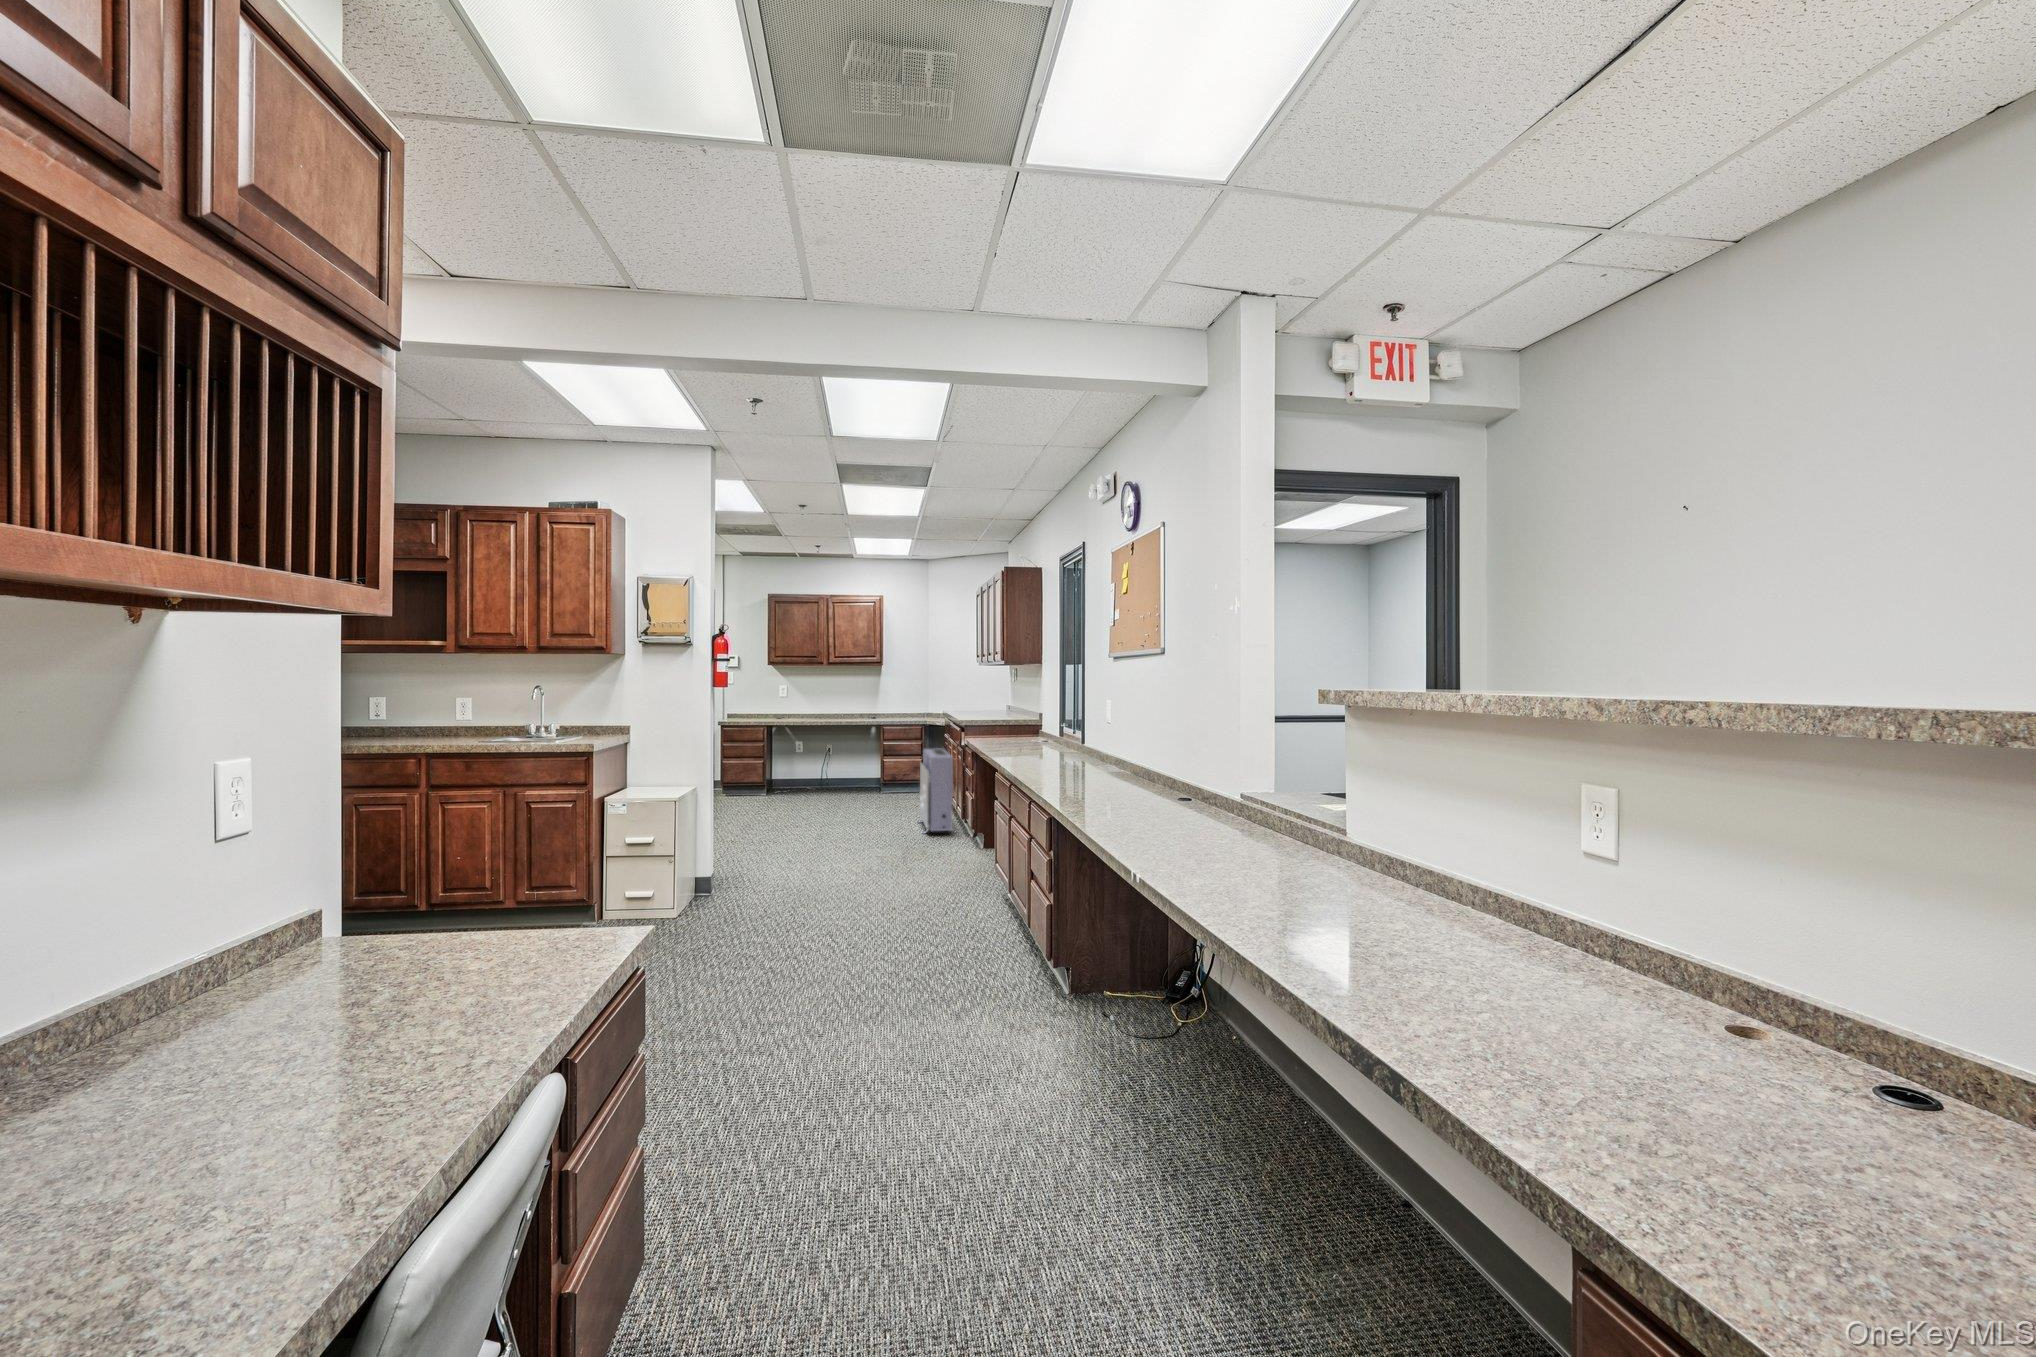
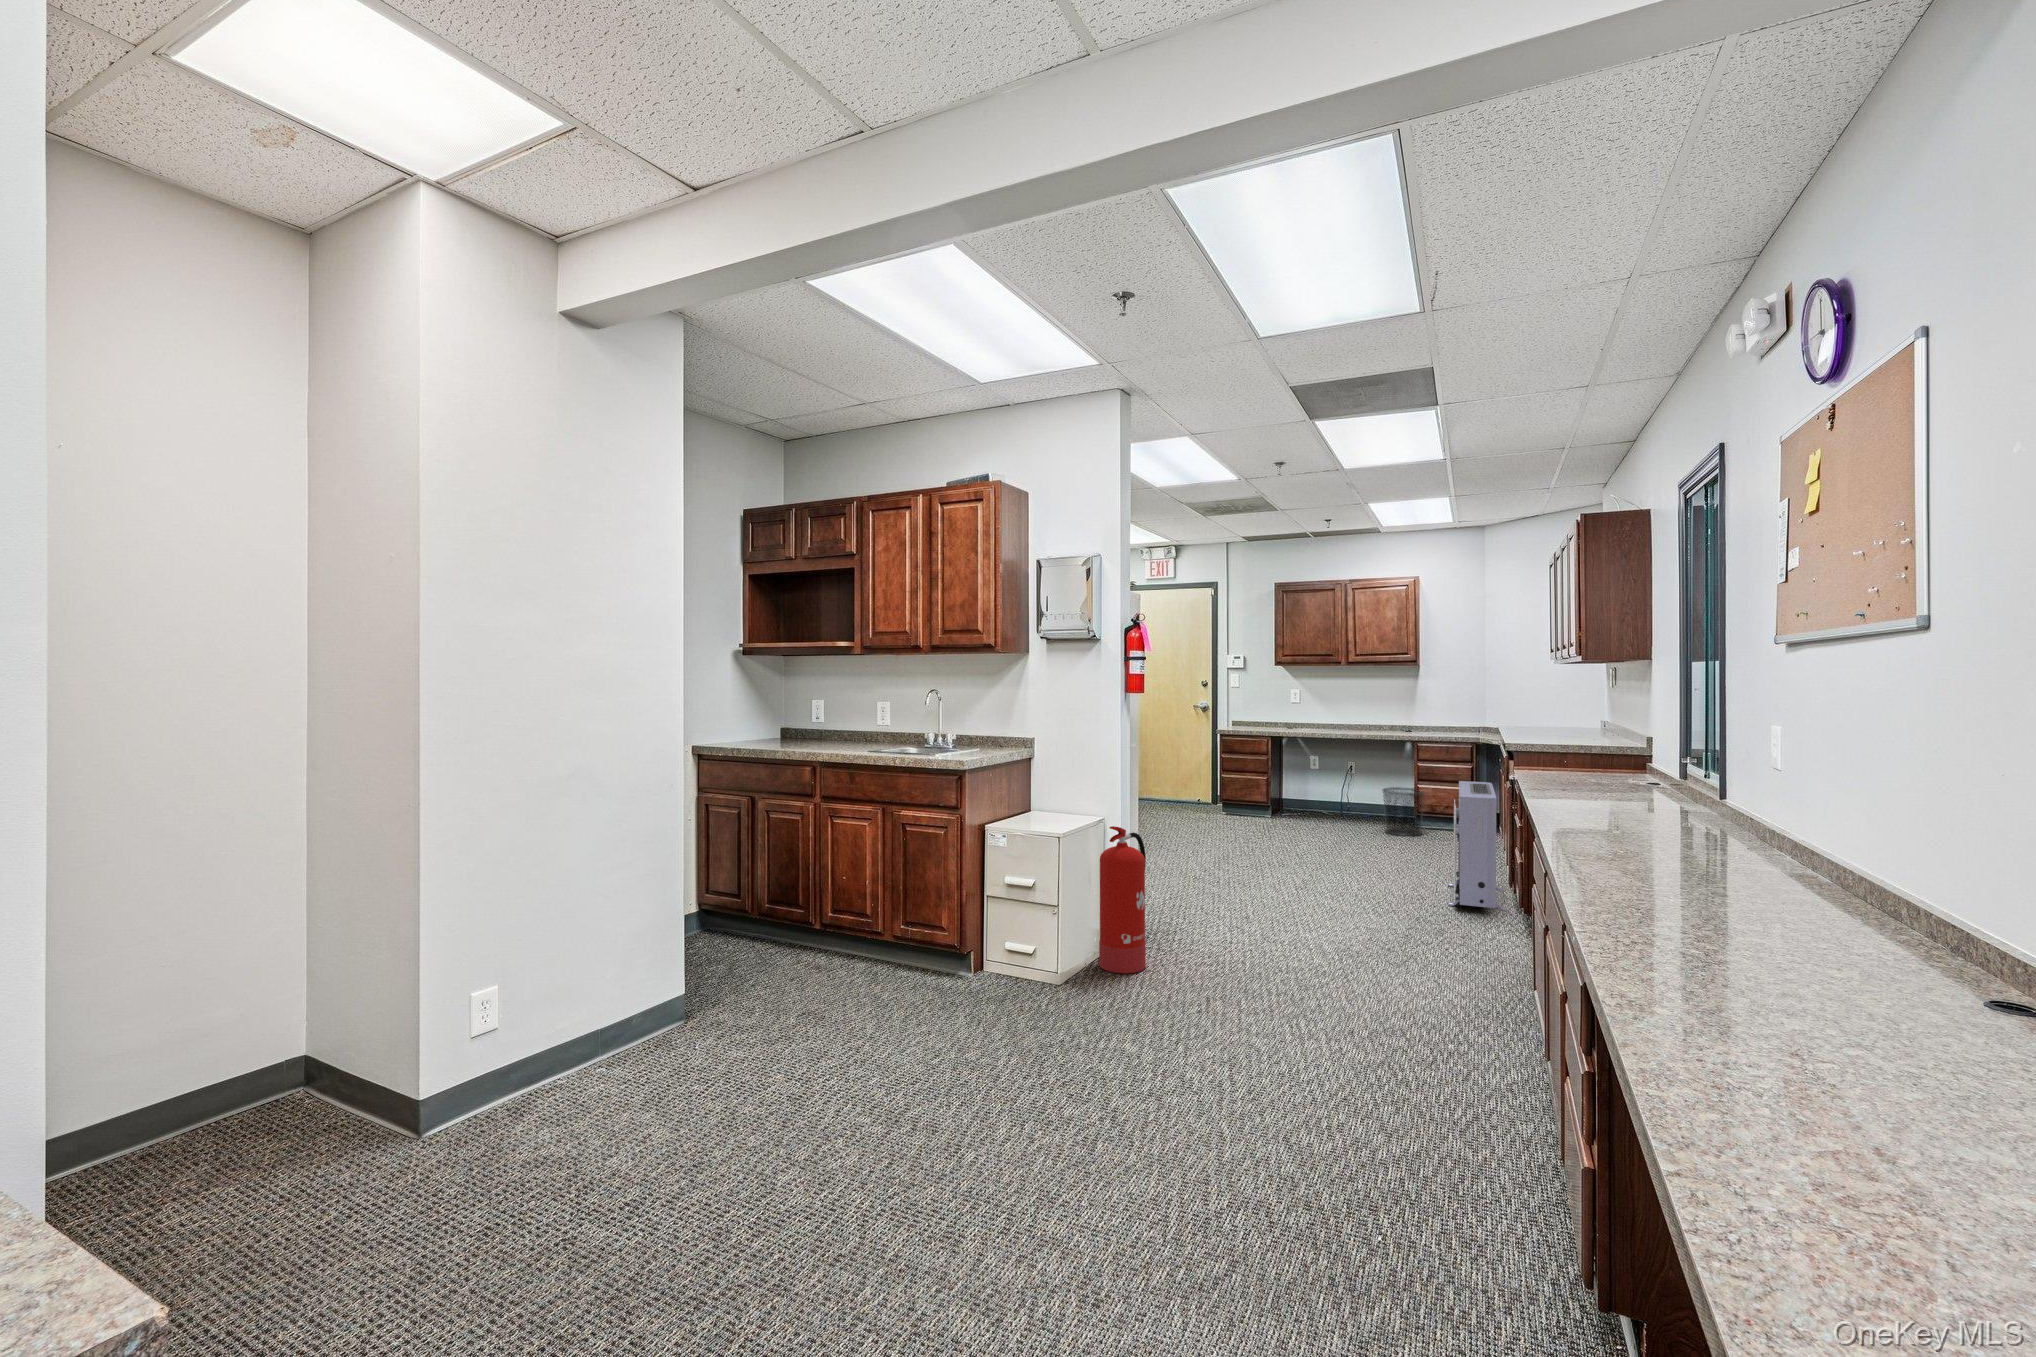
waste bin: none [857,760,888,796] -> present [1383,787,1425,836]
fire extinguisher: none [702,790,740,903] -> present [1099,826,1146,974]

